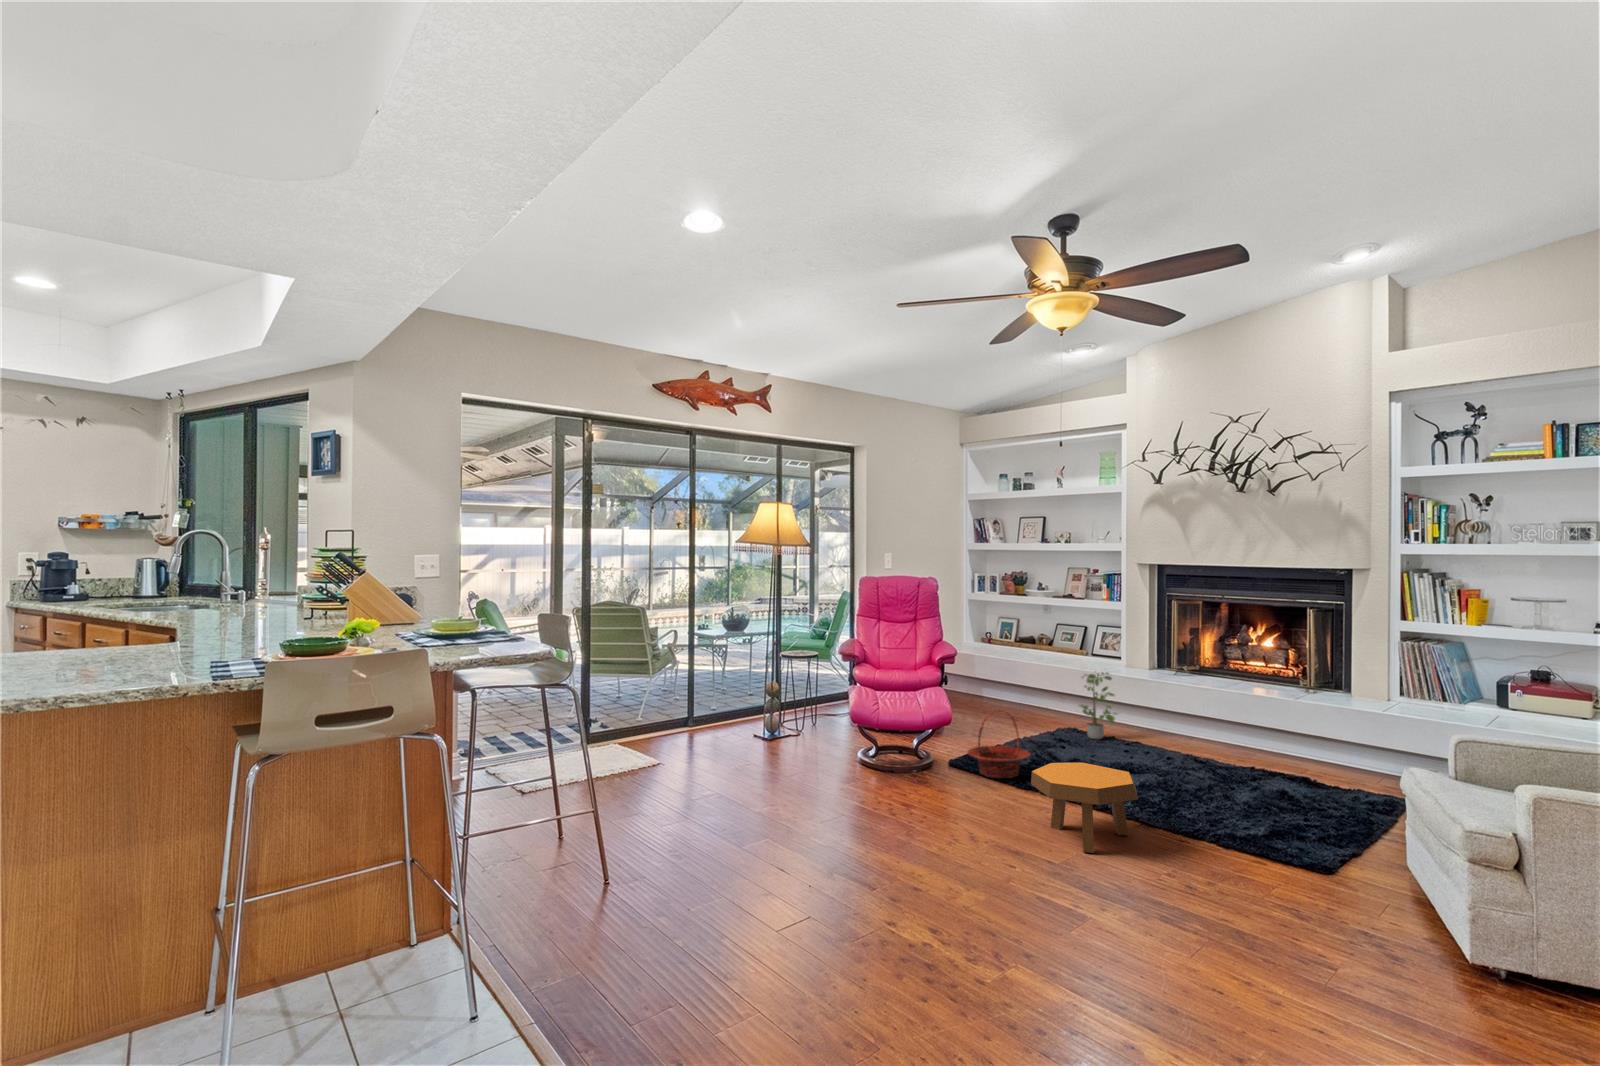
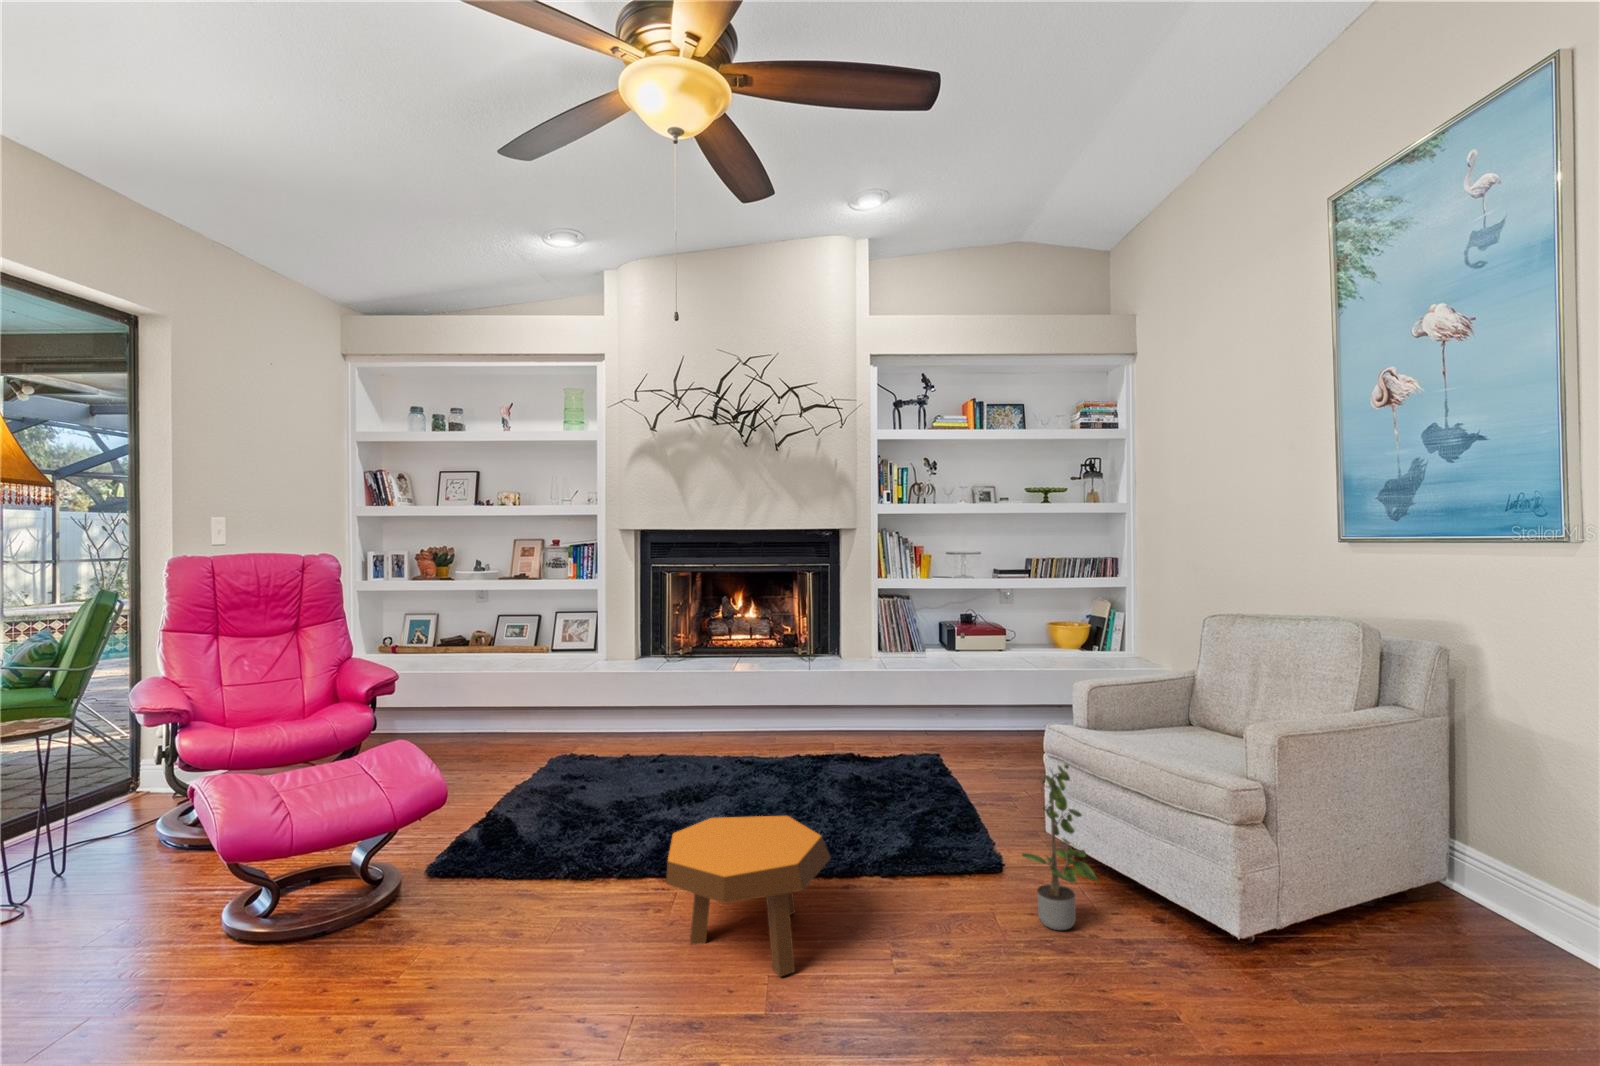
potted plant: present [1080,672,1117,739] -> present [1022,764,1098,930]
basket: present [967,710,1031,778] -> none [469,756,580,875]

